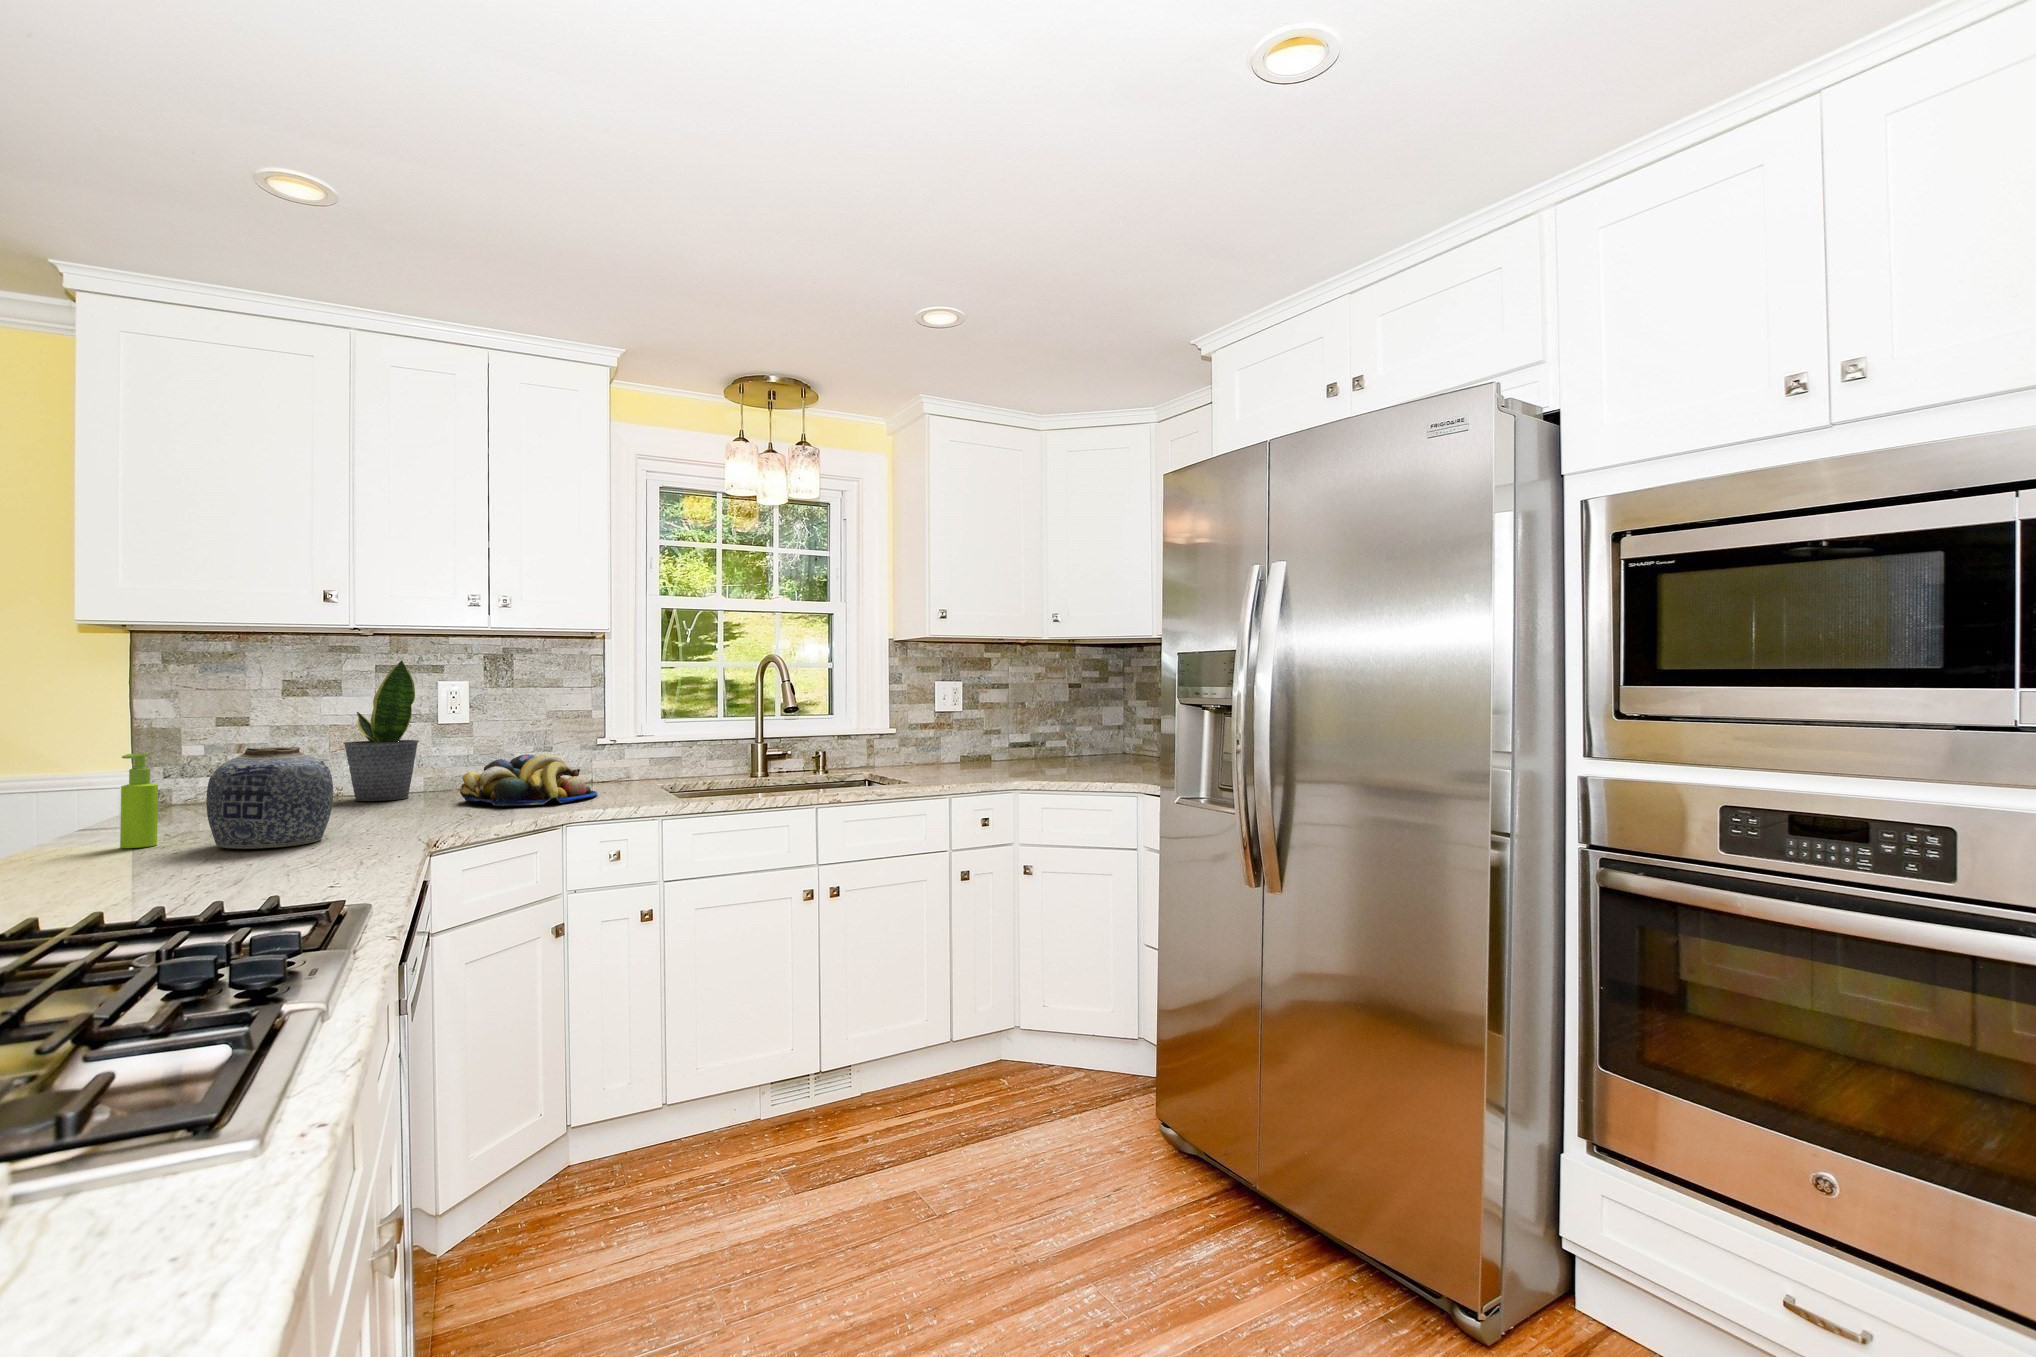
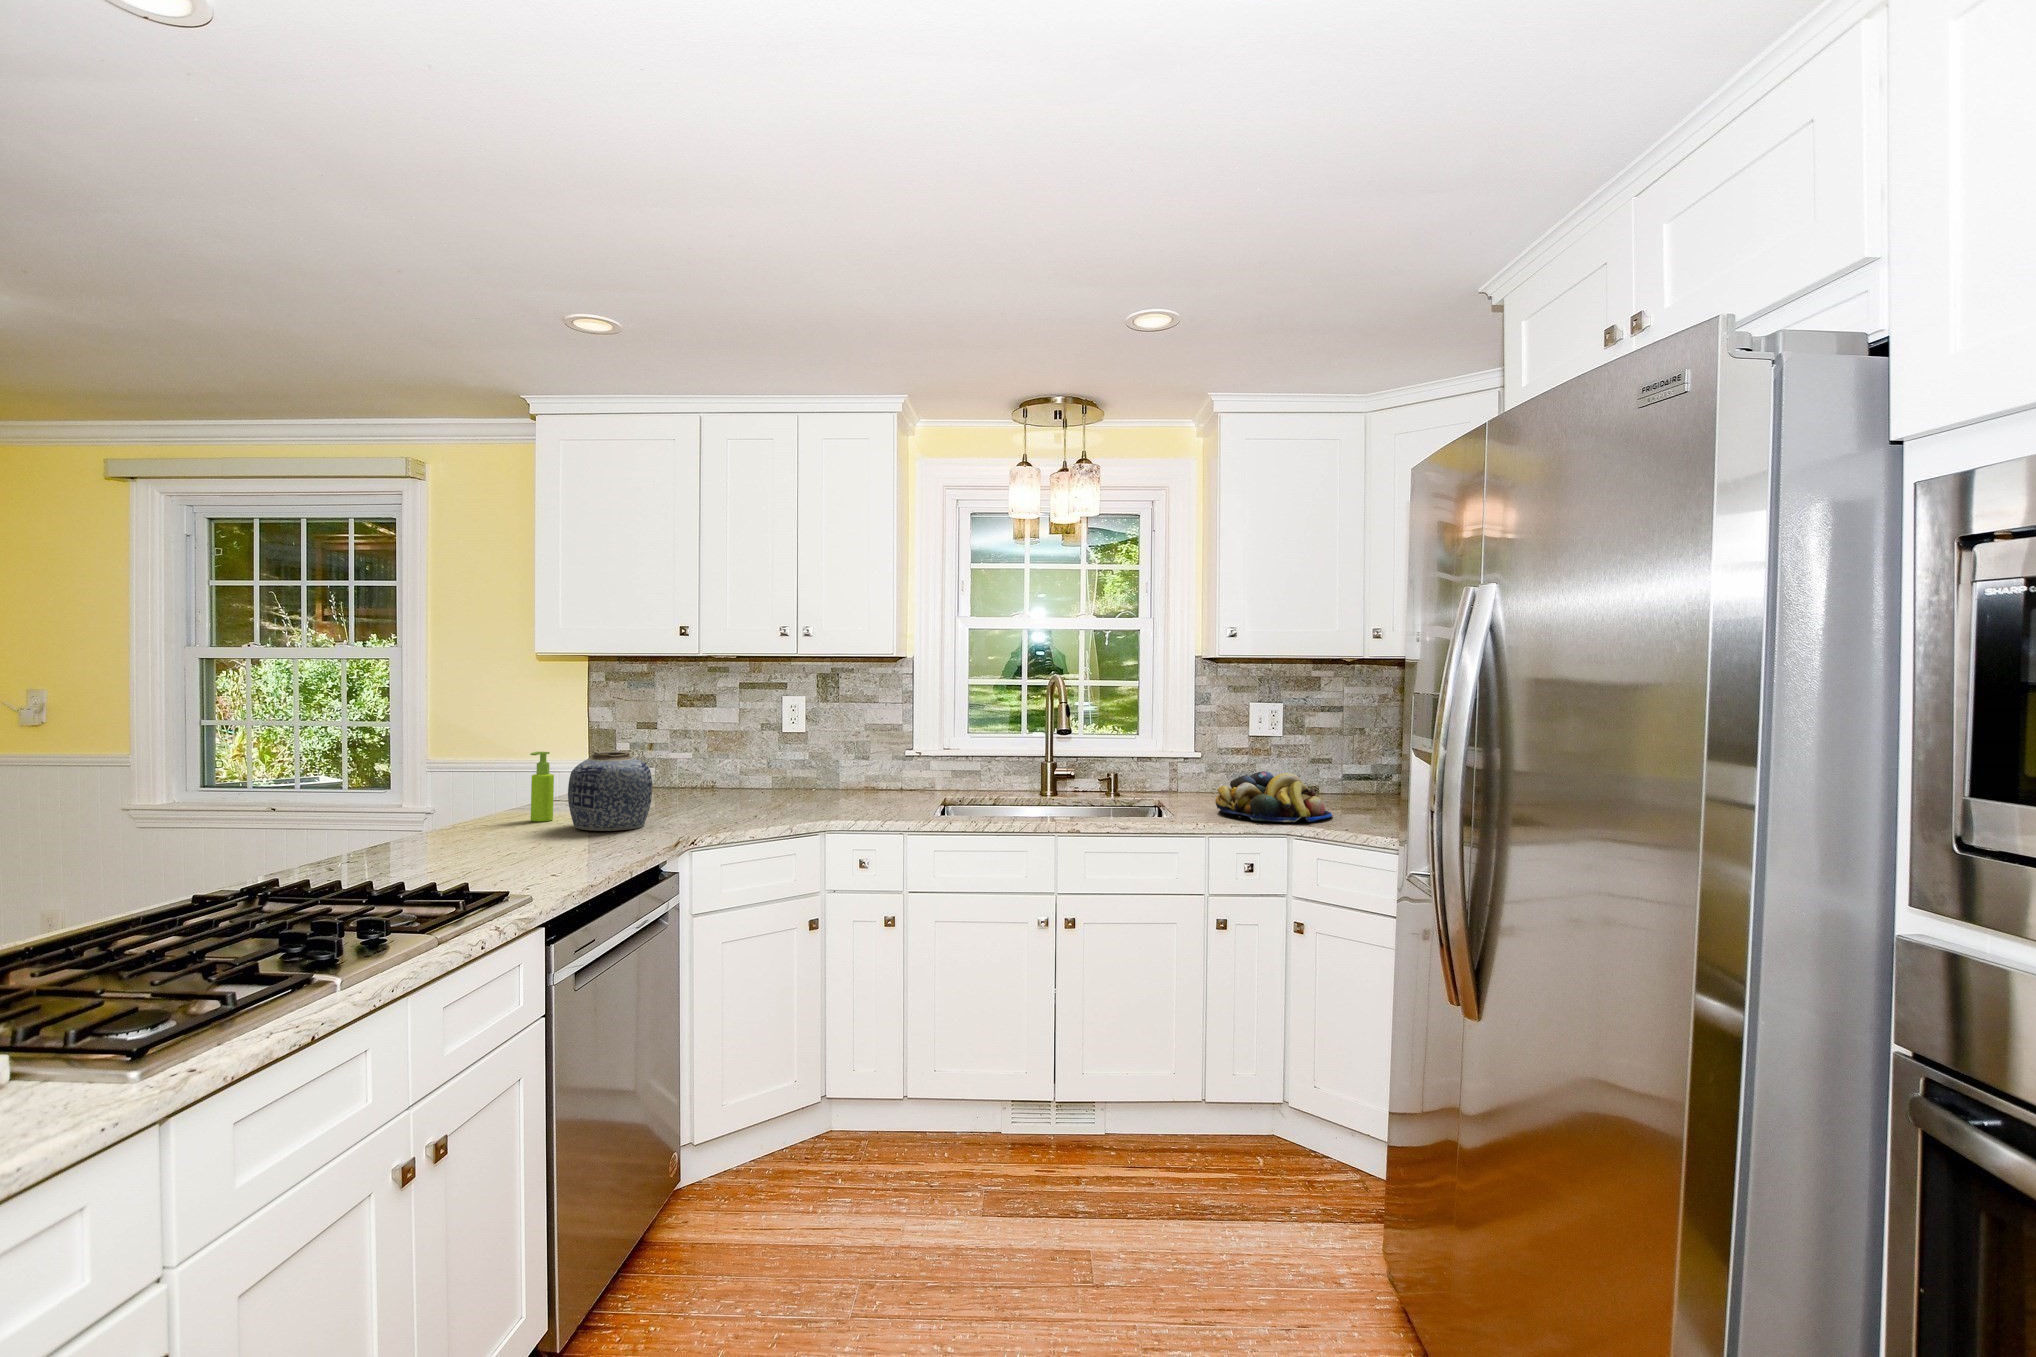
potted plant: present [344,660,419,801] -> none [711,678,765,795]
fruit bowl: present [460,754,597,806] -> present [1215,771,1332,822]

